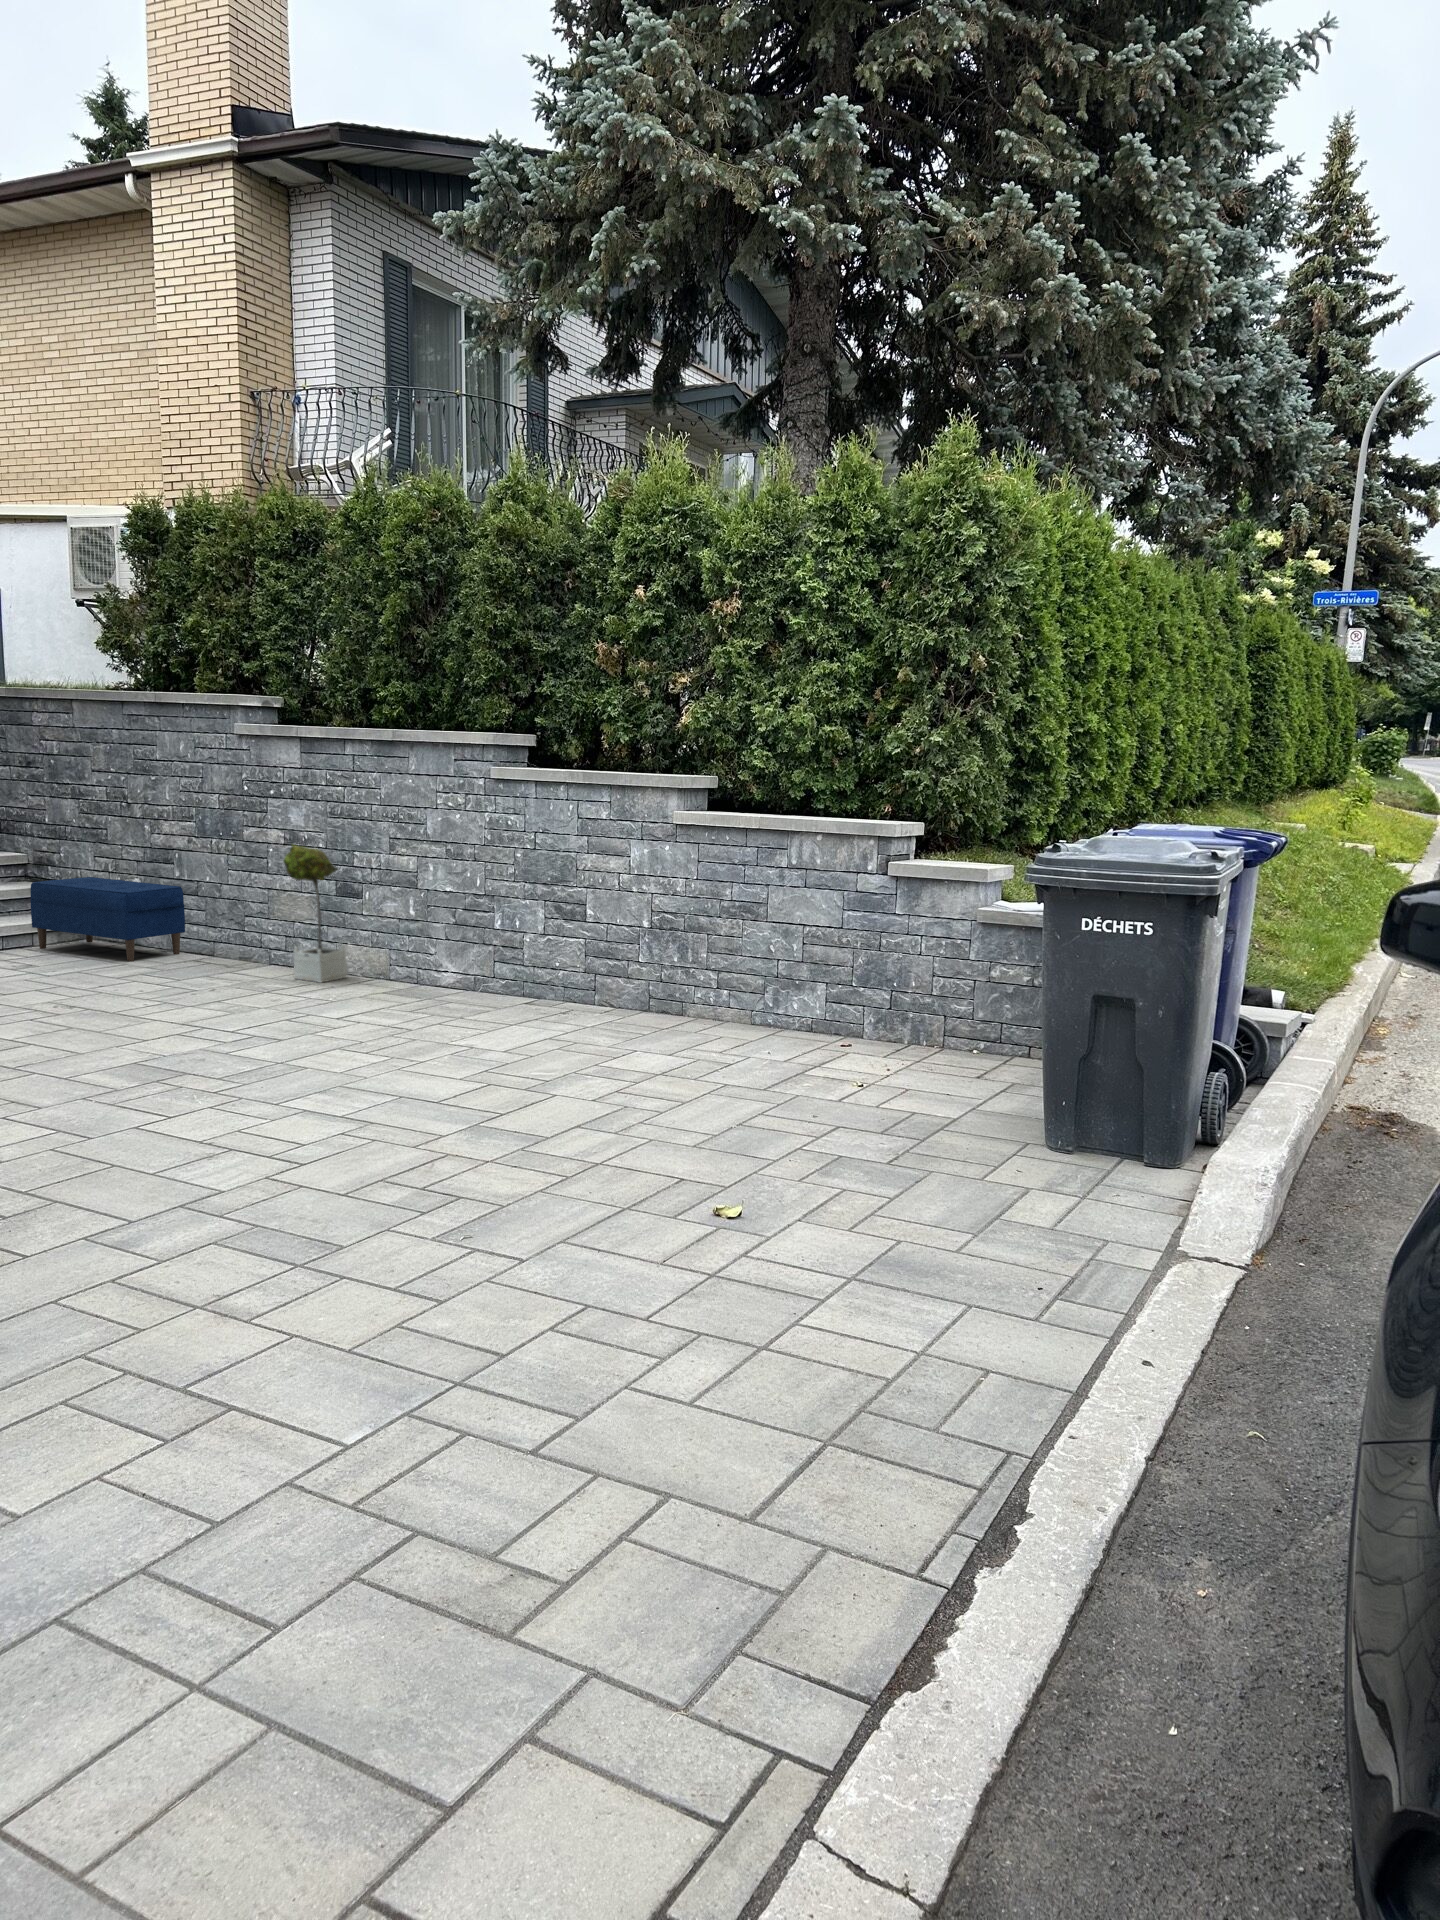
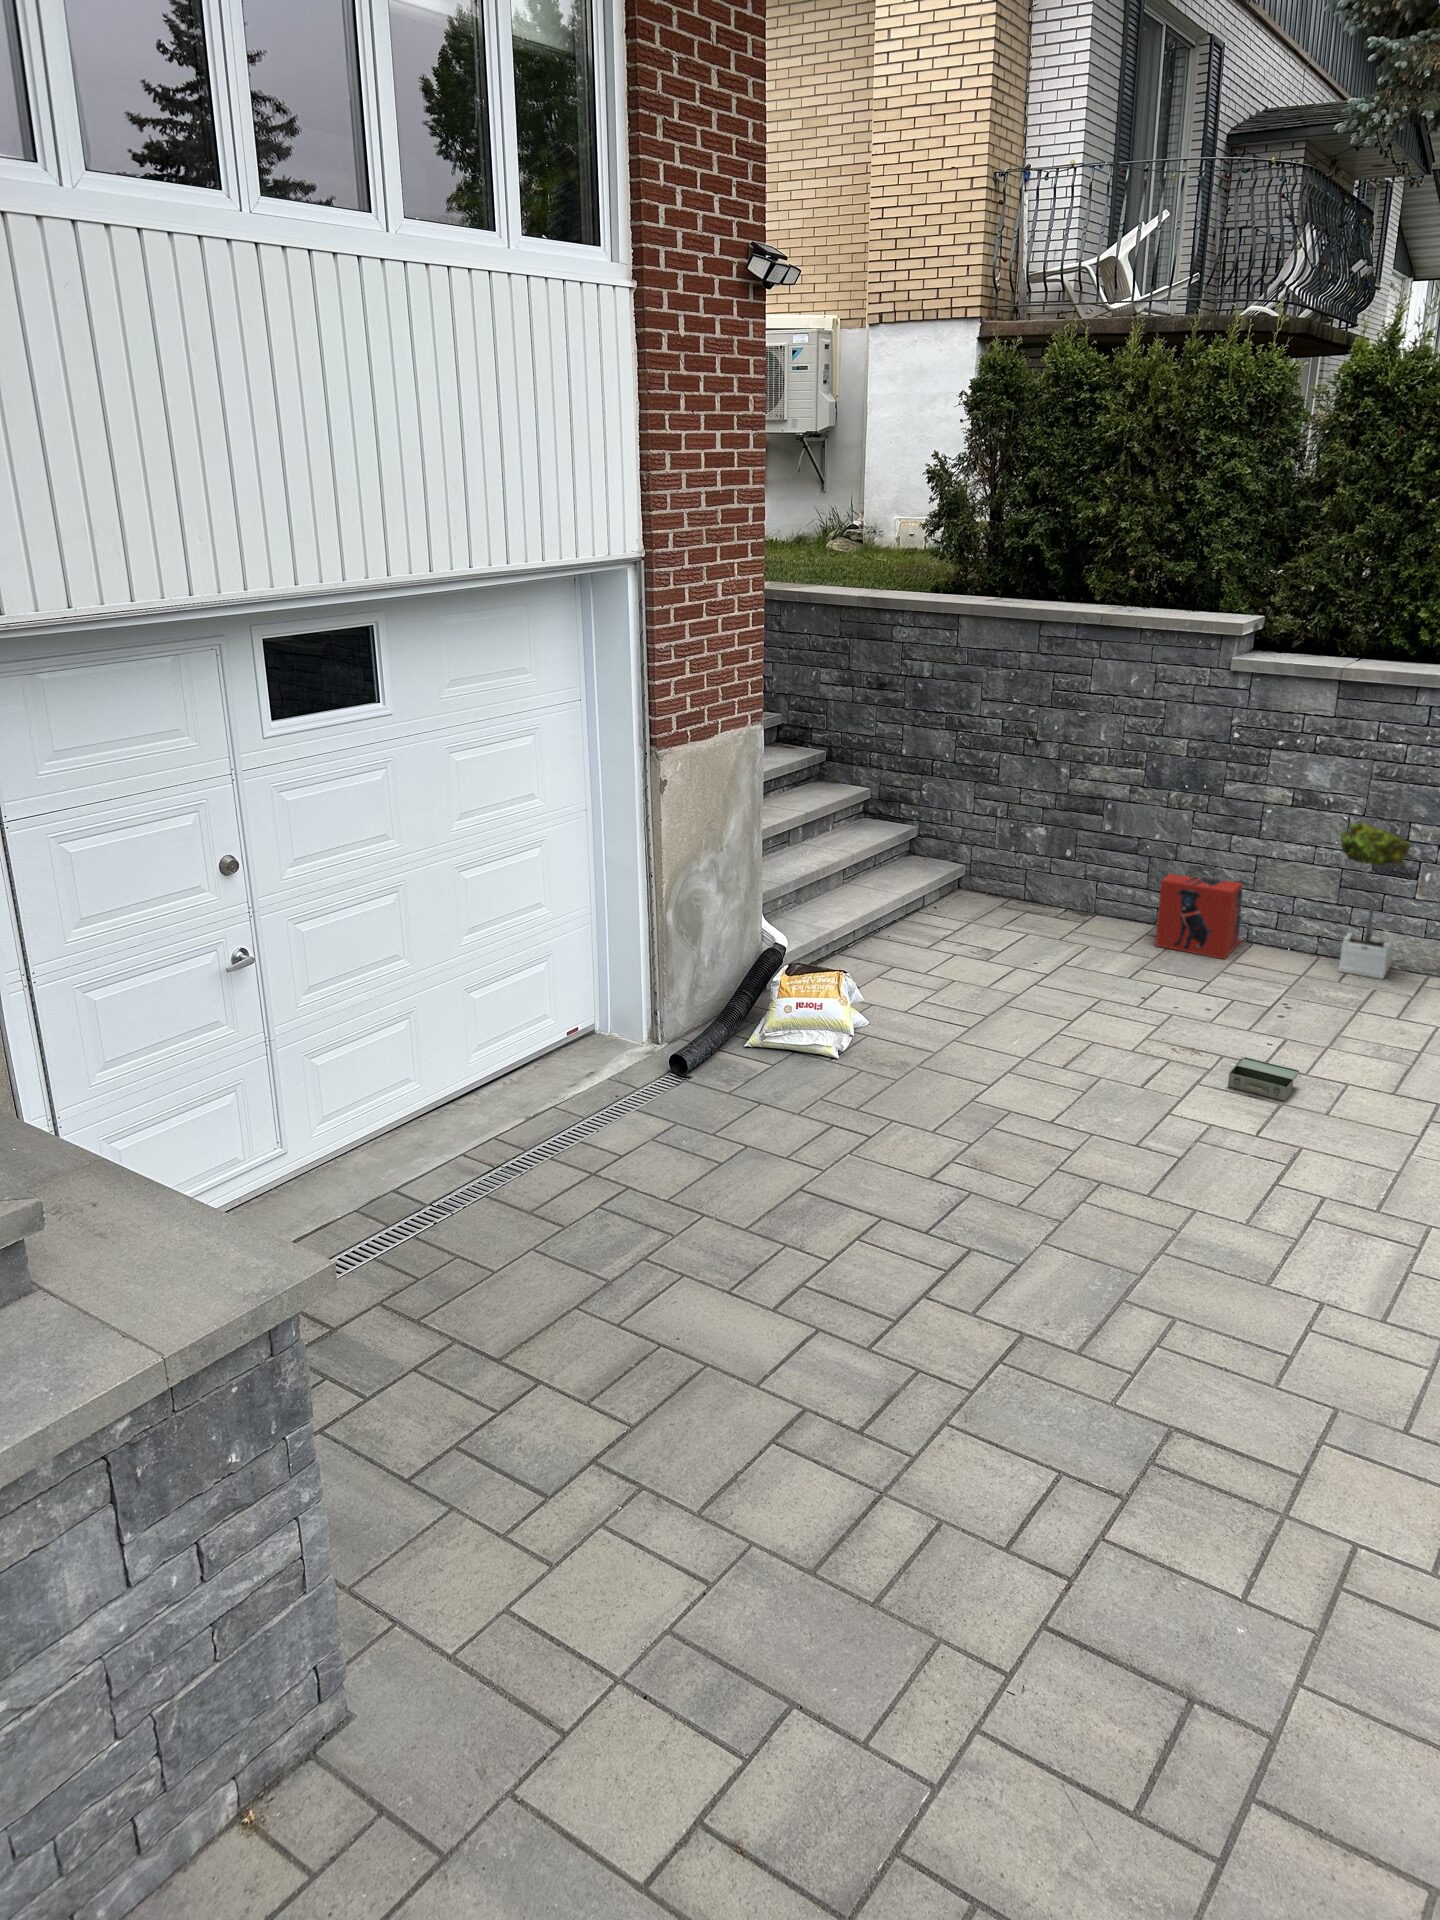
bench: present [30,877,185,962] -> none [936,822,1121,937]
storage box: none [172,900,265,972] -> present [1155,874,1242,959]
toolbox: none [35,1001,96,1027] -> present [1228,1057,1300,1101]

